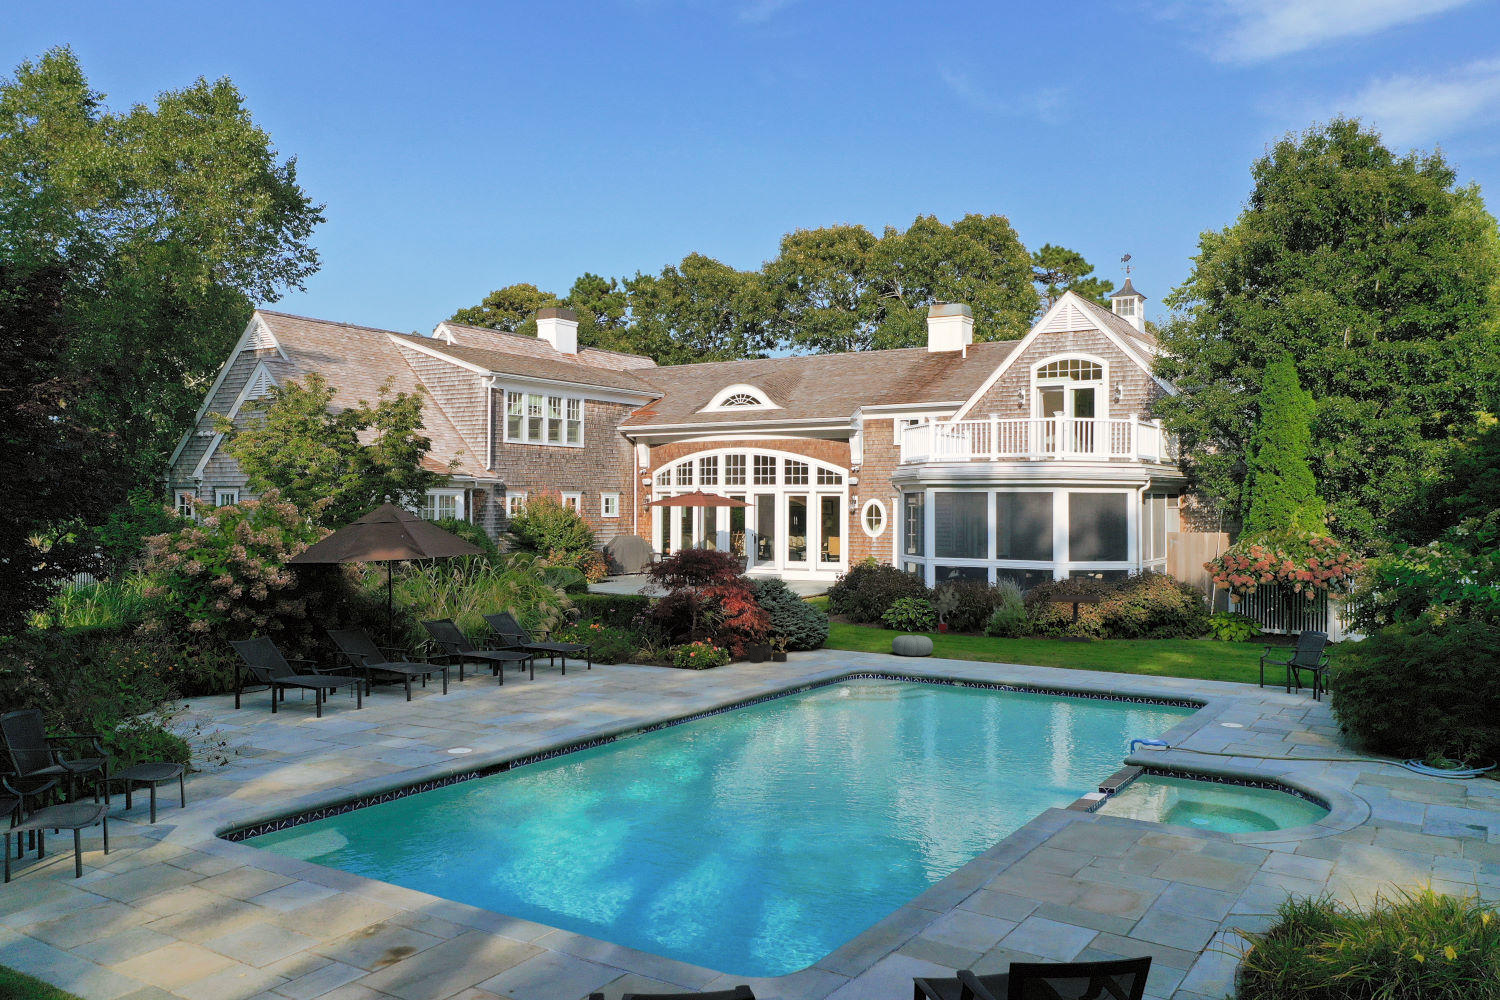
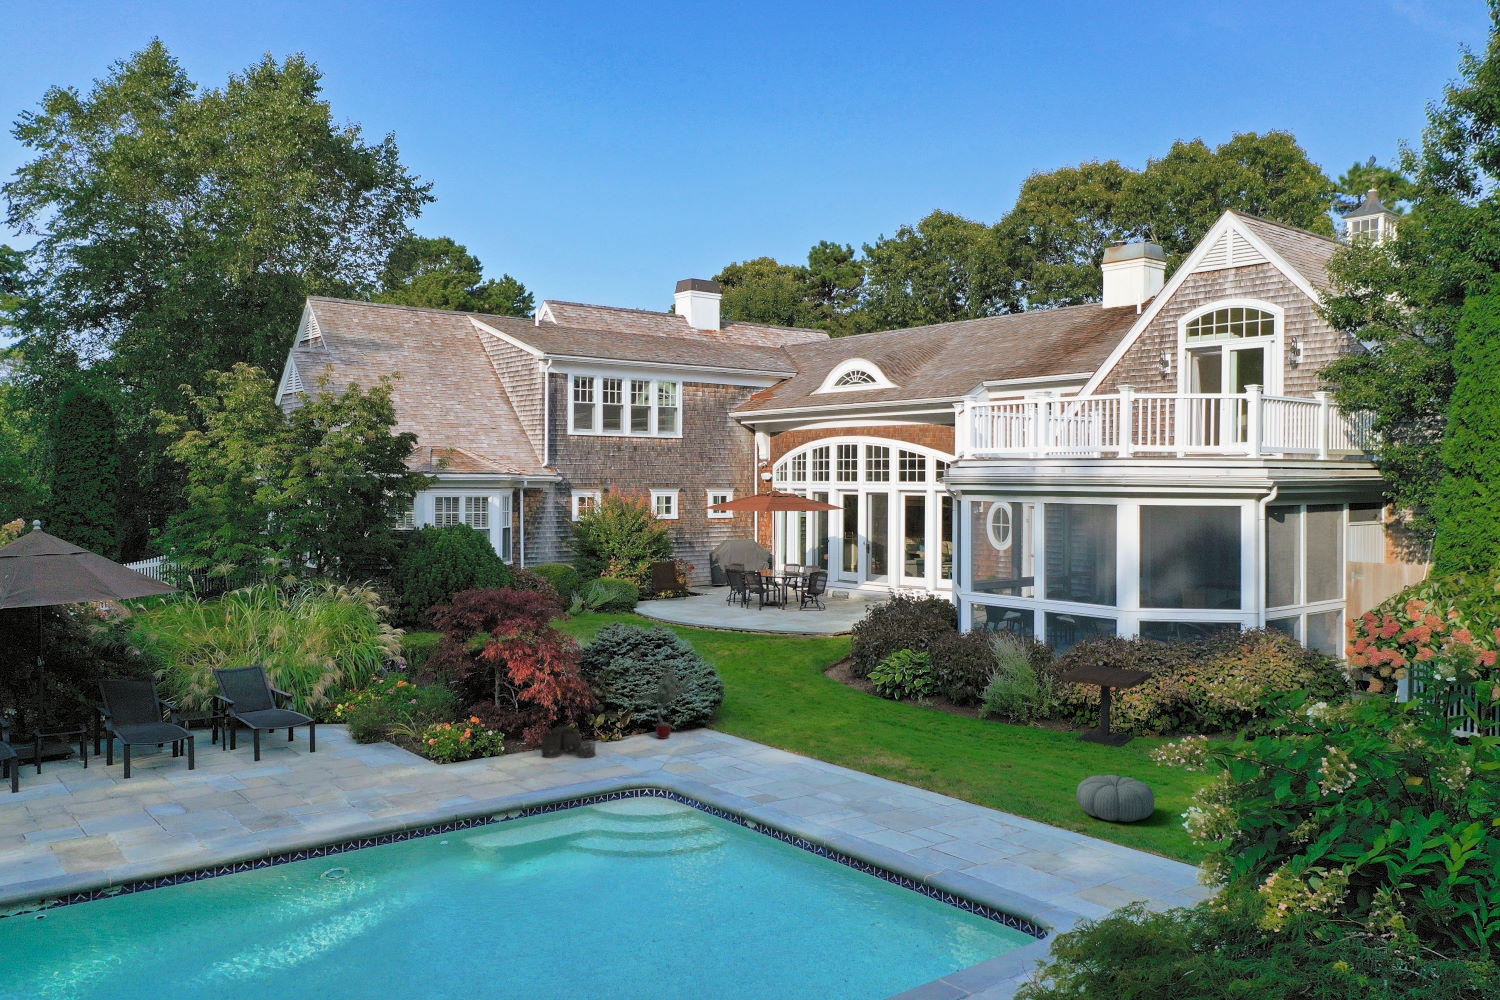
armchair: none [572,555,606,589] -> present [651,561,686,600]
potted tree: present [929,586,959,632] -> present [633,664,693,739]
pouf: present [892,635,933,656] -> present [1076,775,1155,822]

